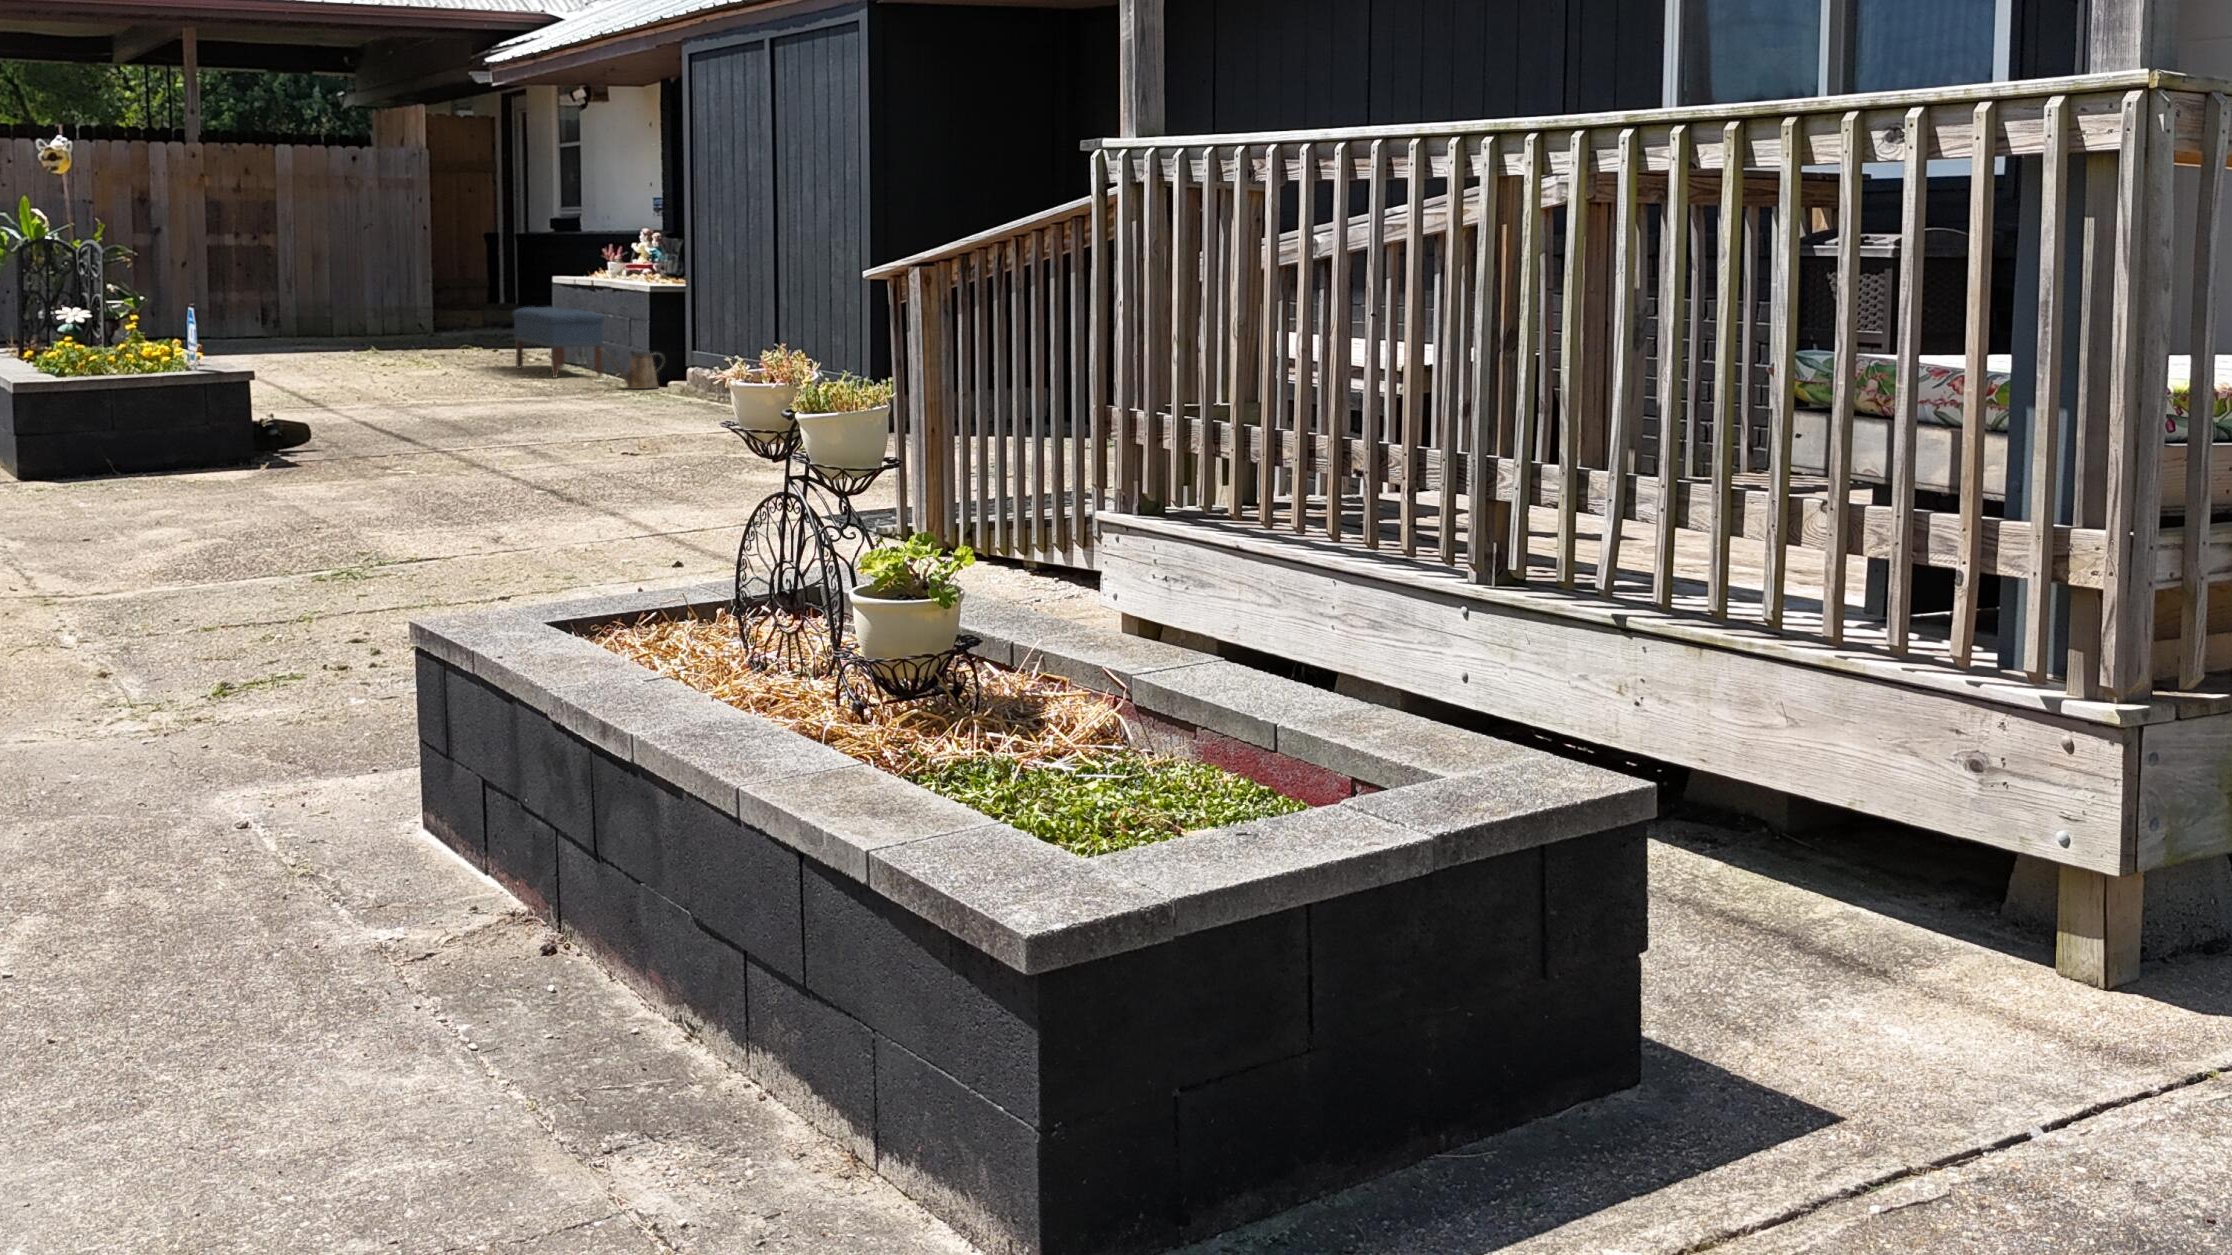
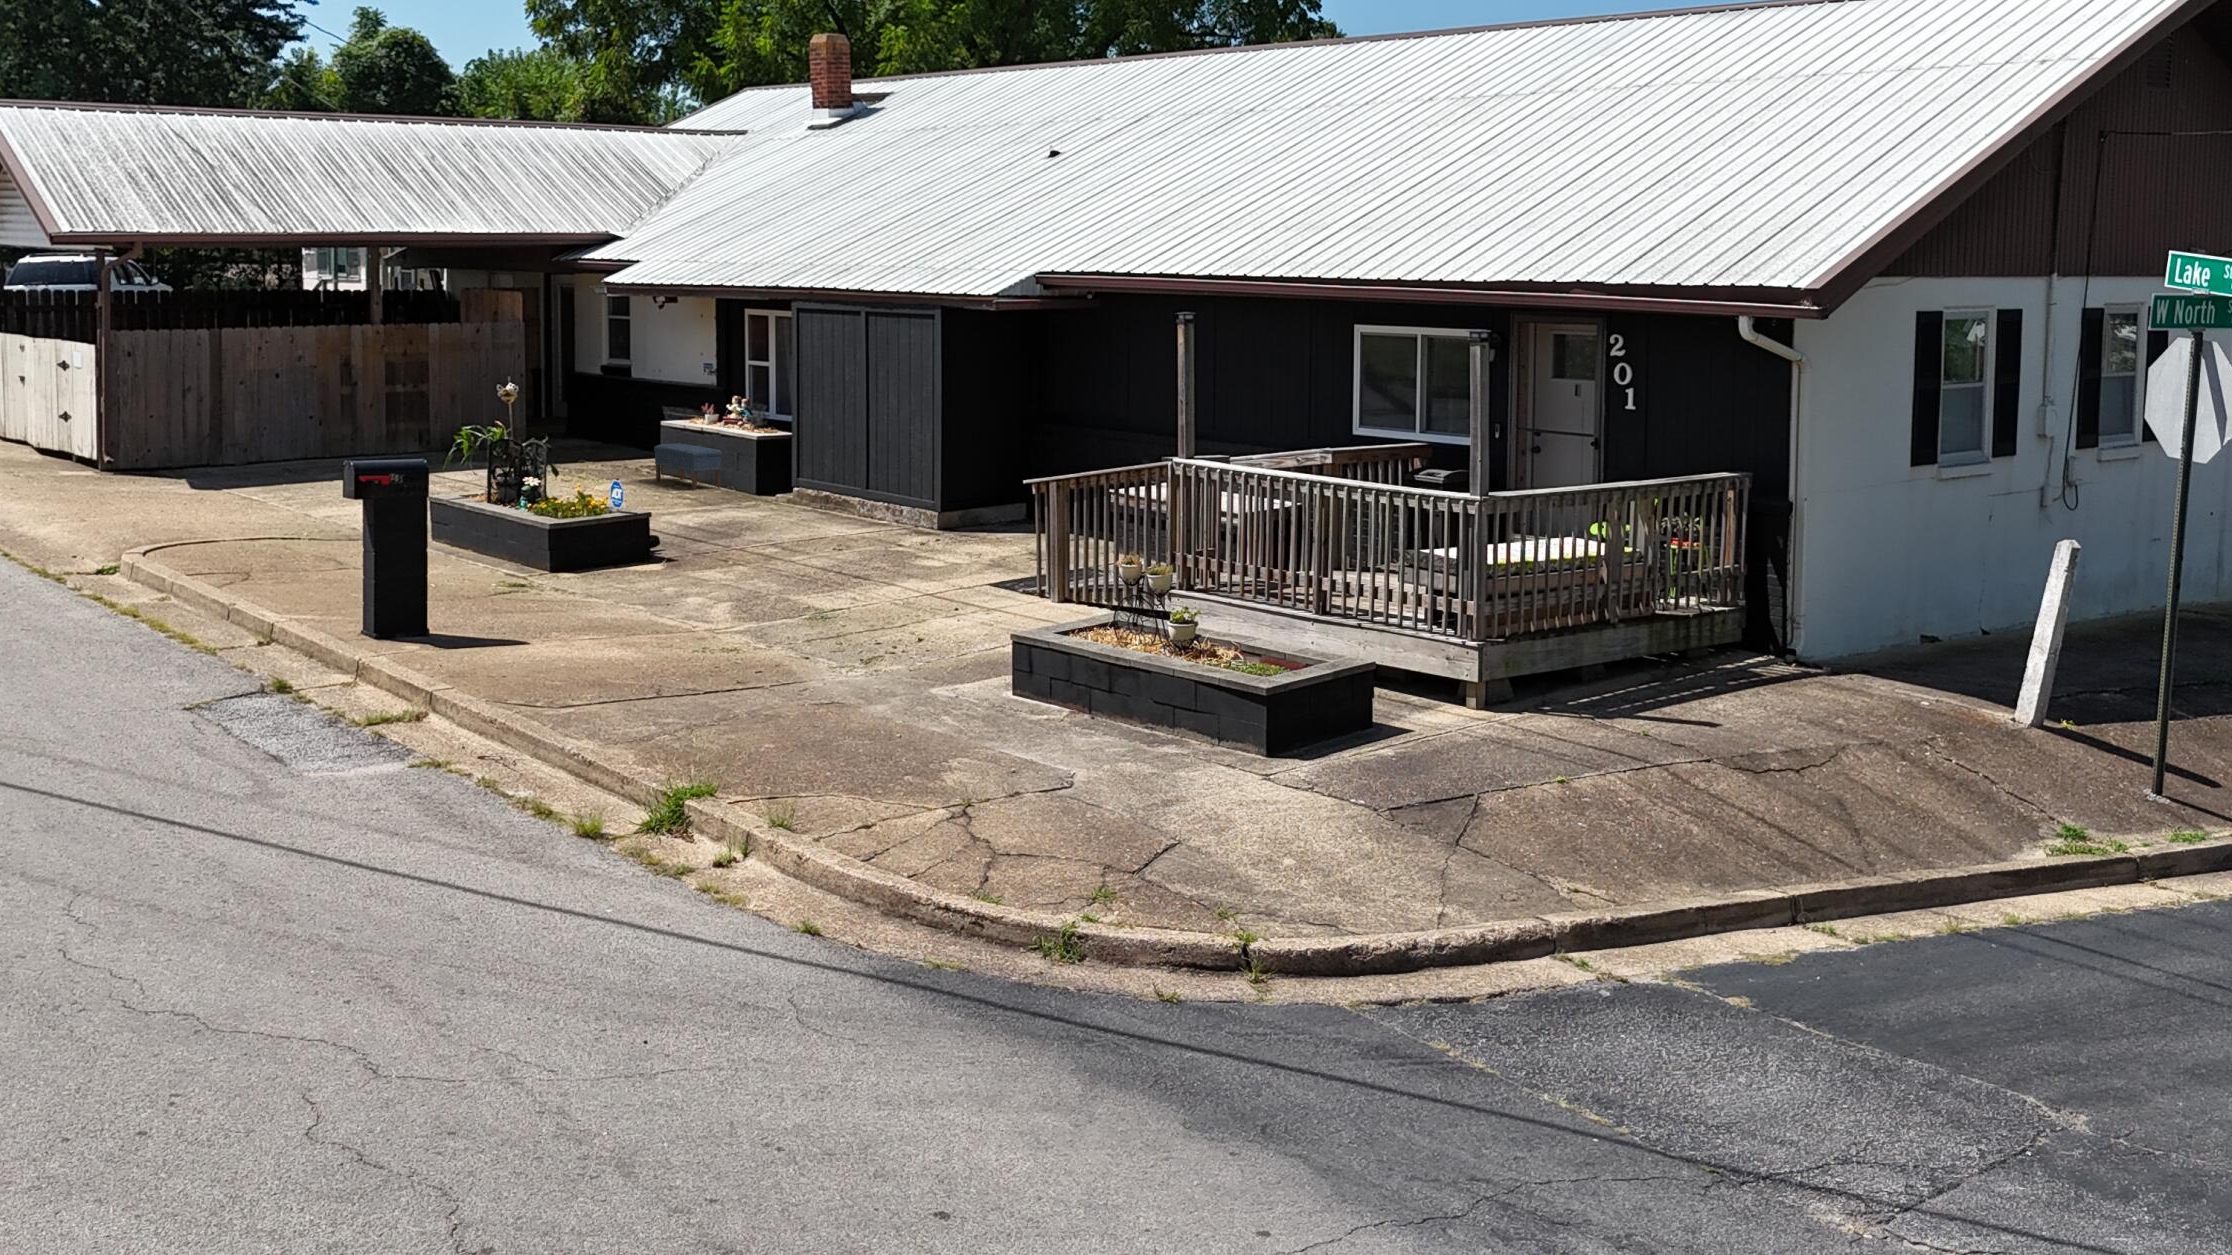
watering can: present [600,348,664,389] -> none [737,475,771,498]

